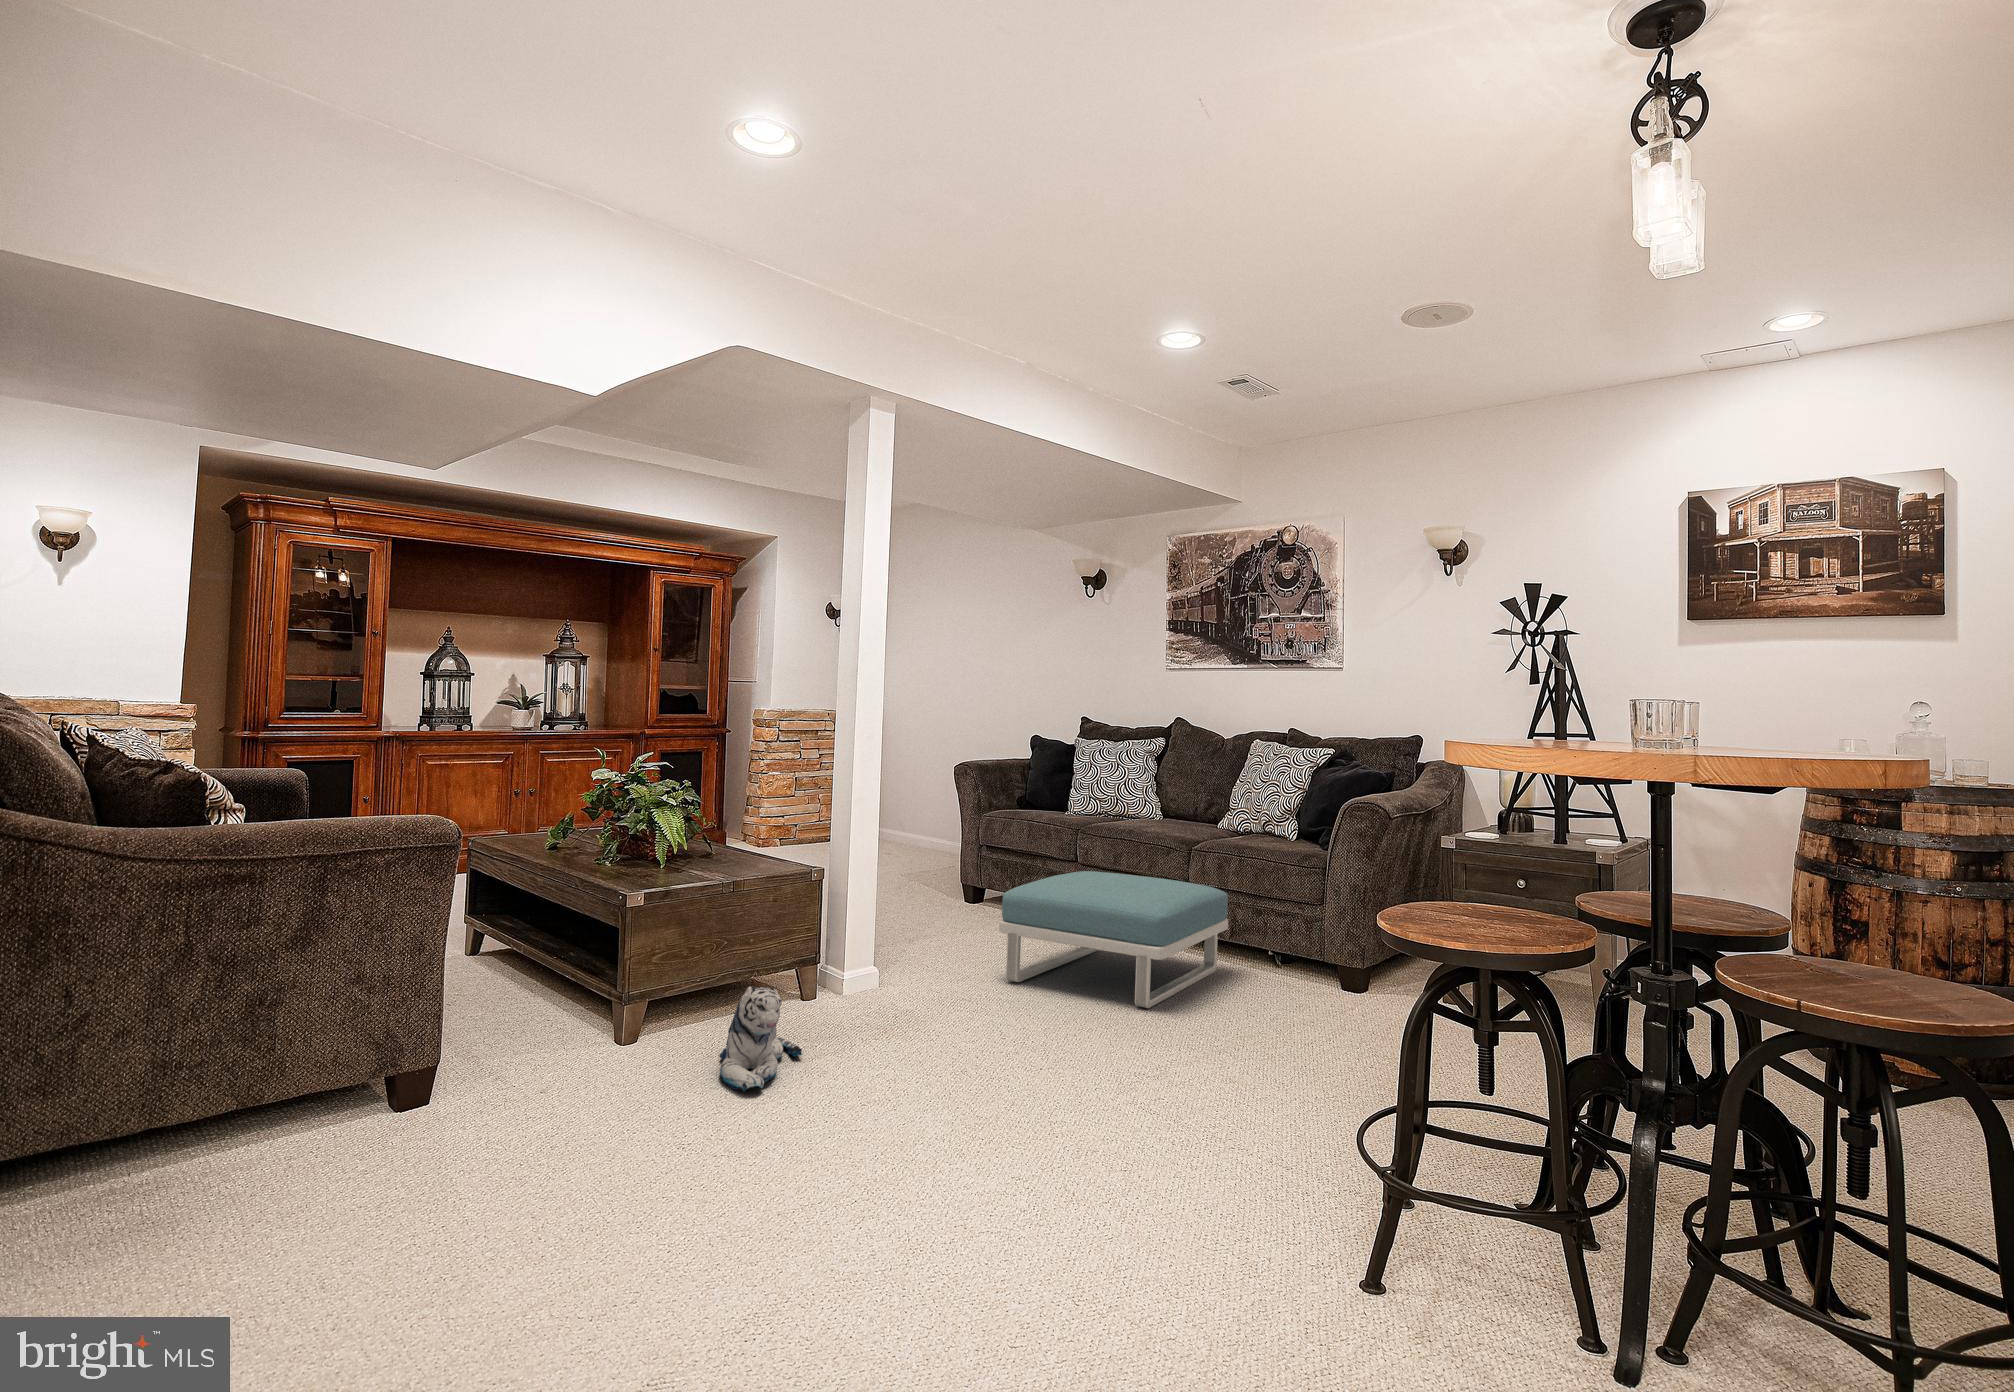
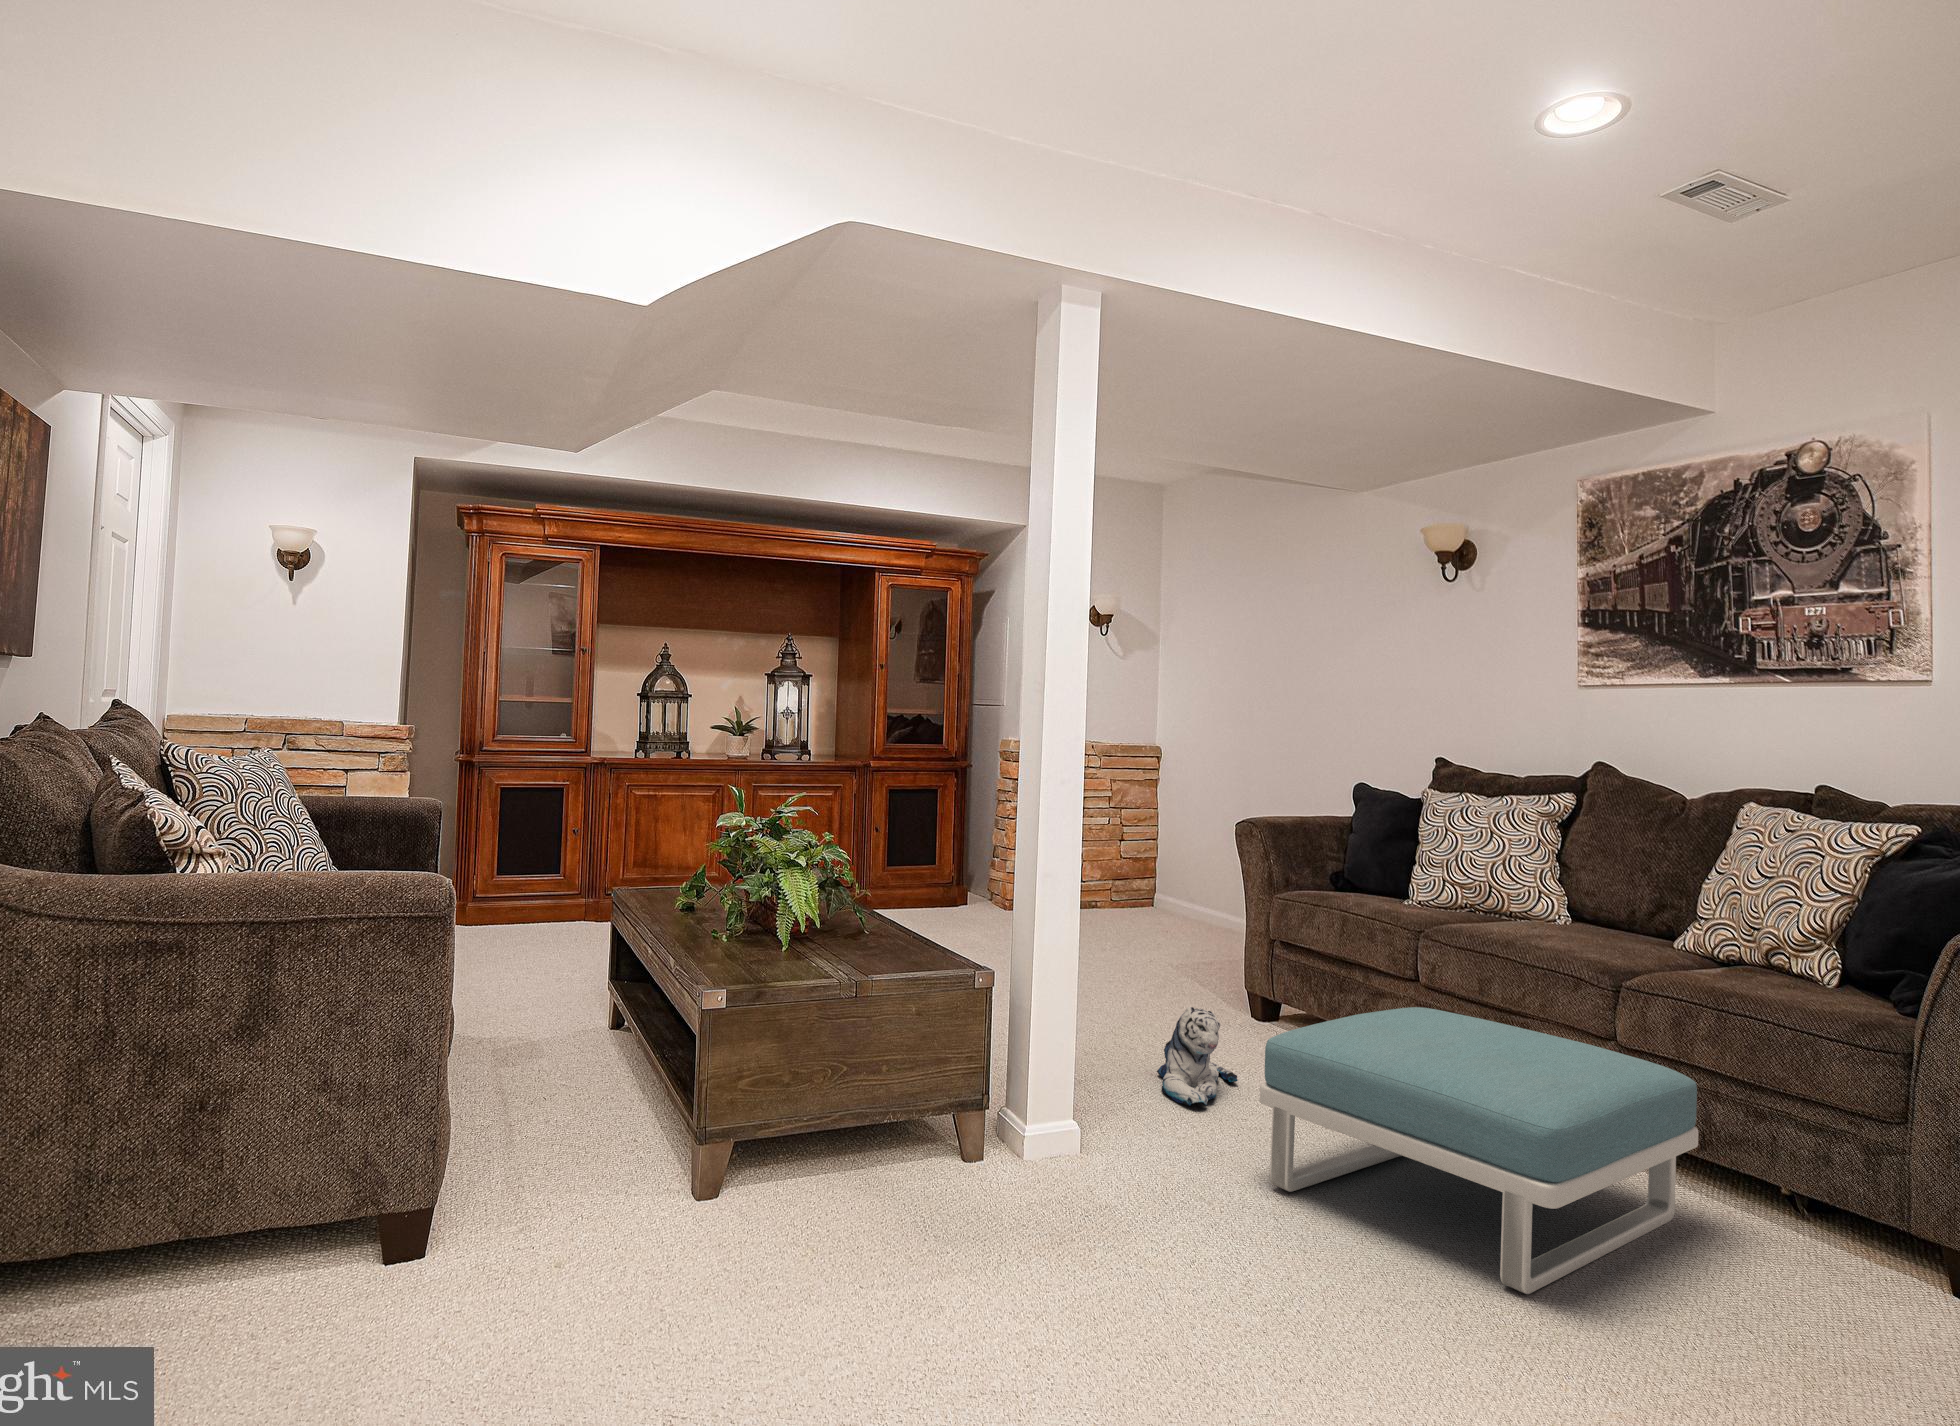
plush toy: present [719,987,802,1091] -> present [1157,1007,1238,1106]

